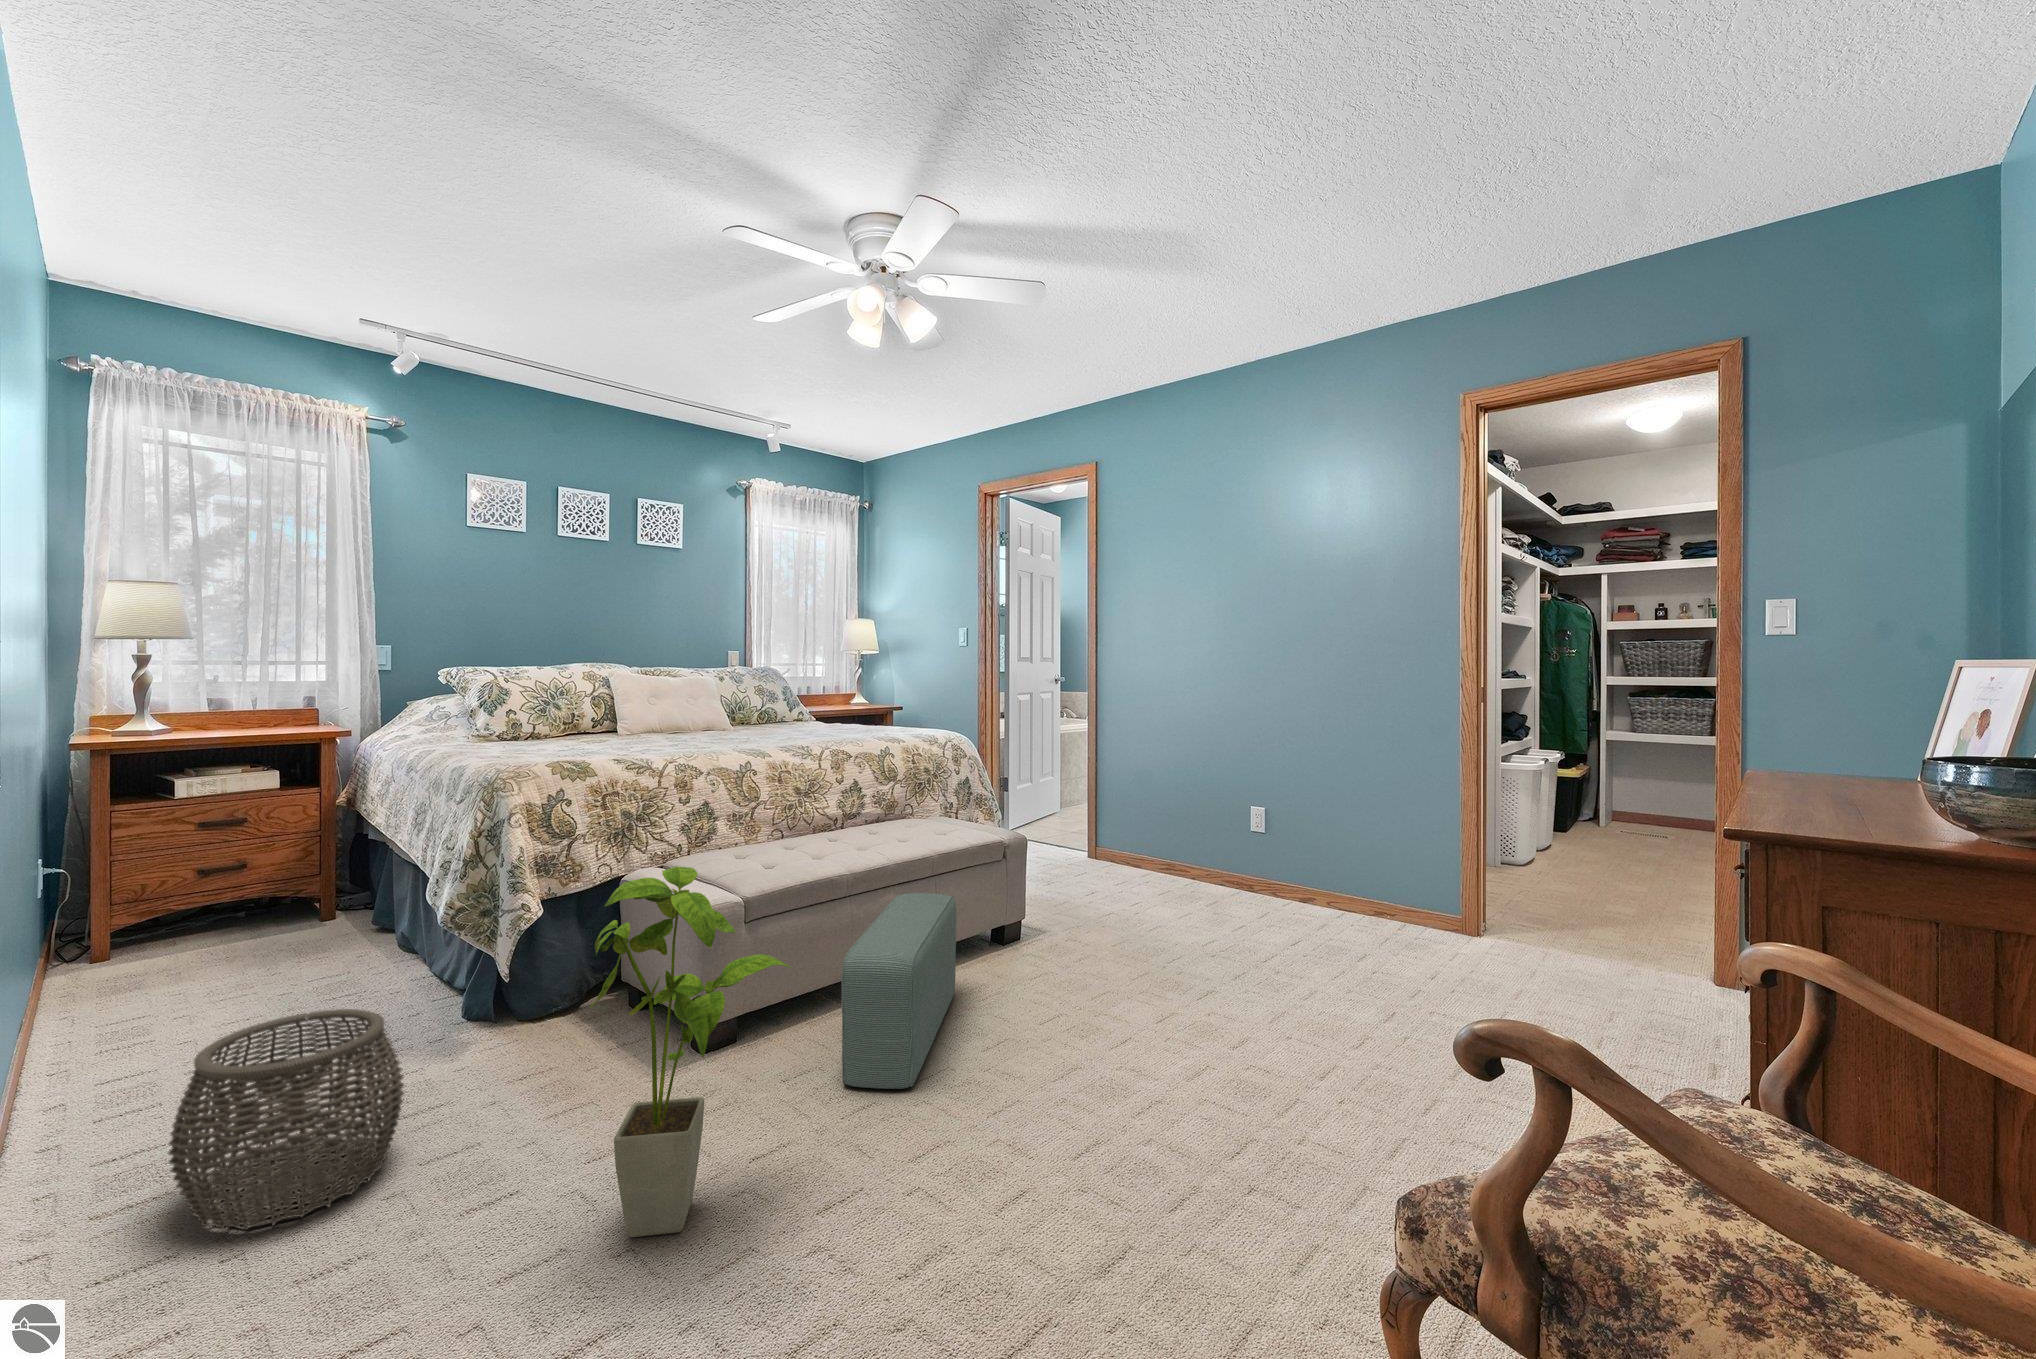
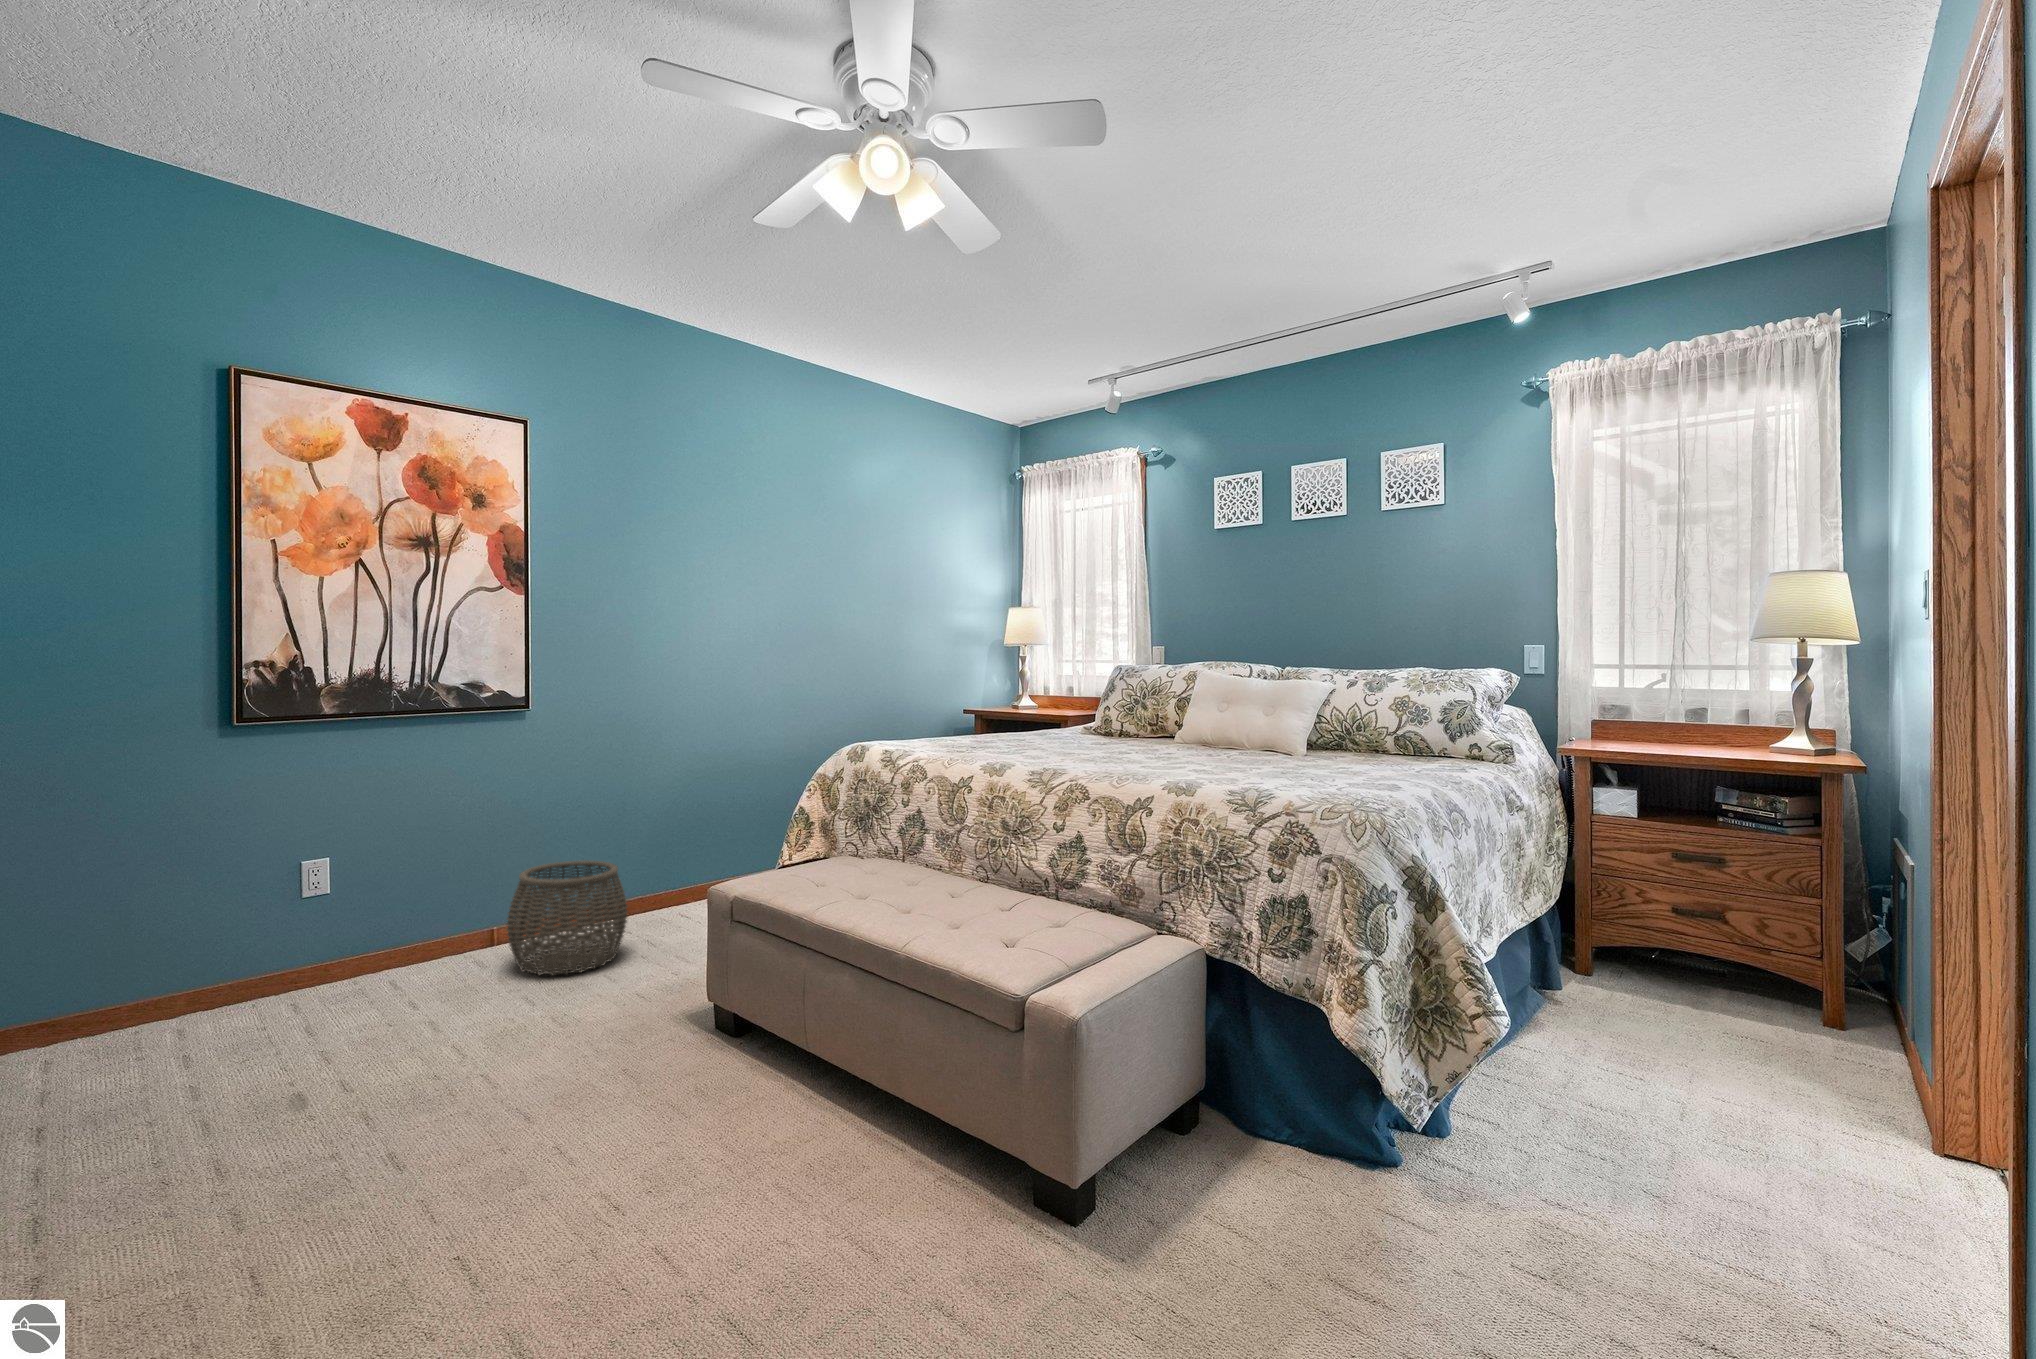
house plant: present [590,866,791,1237] -> none [260,793,437,1084]
pouf: present [841,893,956,1089] -> none [493,975,841,1185]

